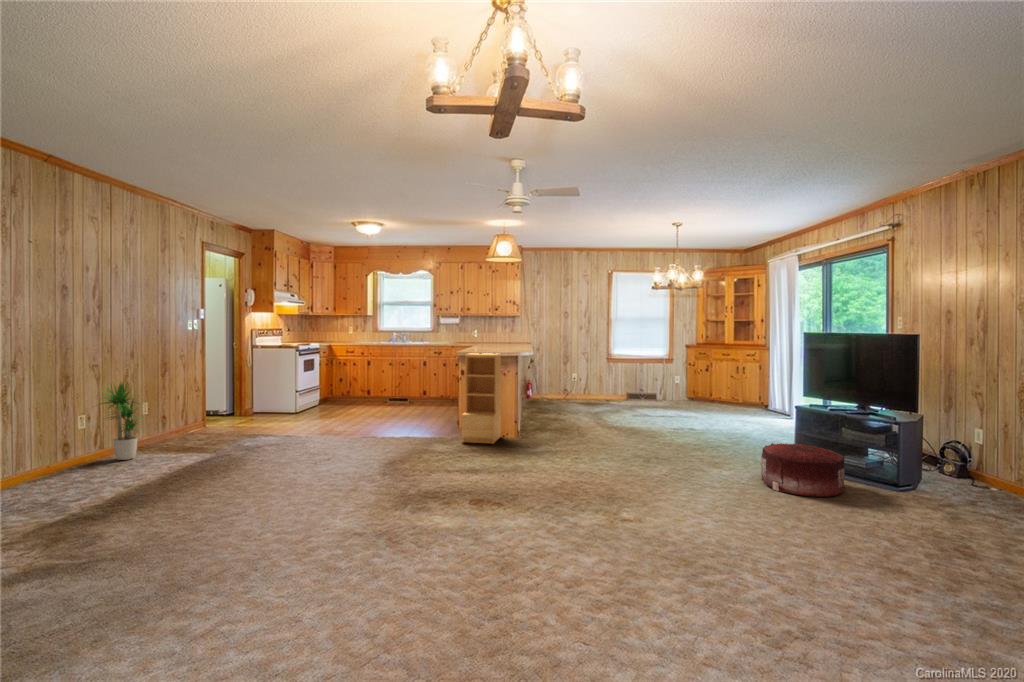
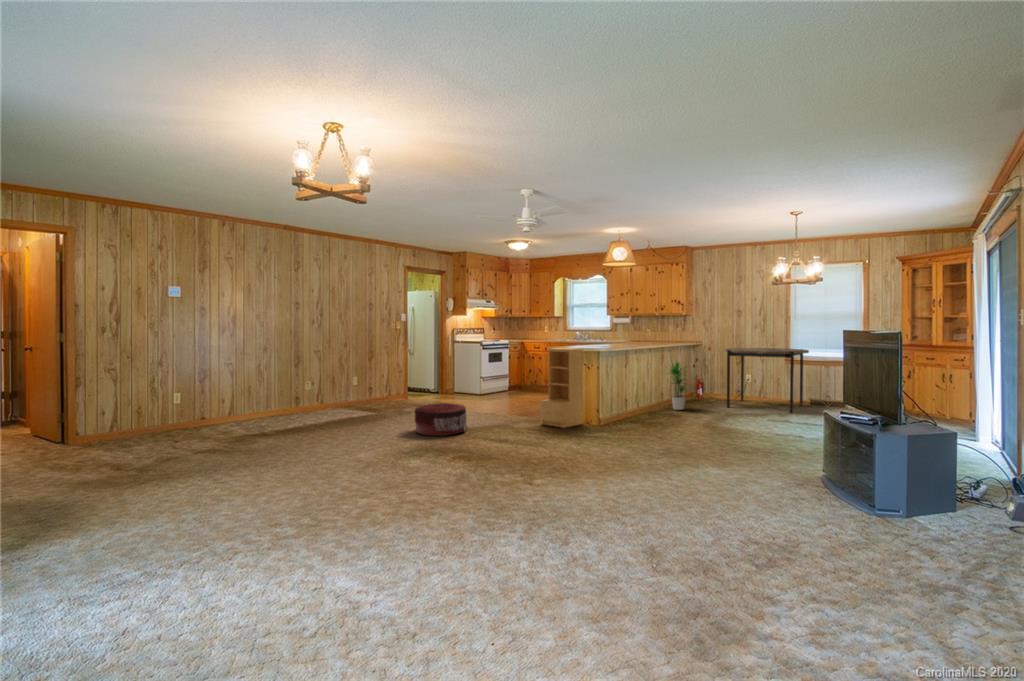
dining table: none [566,348,637,406] -> present [725,348,809,413]
potted plant: present [100,382,142,460] -> present [668,362,685,410]
pouf: present [761,443,845,497] -> present [415,403,467,436]

